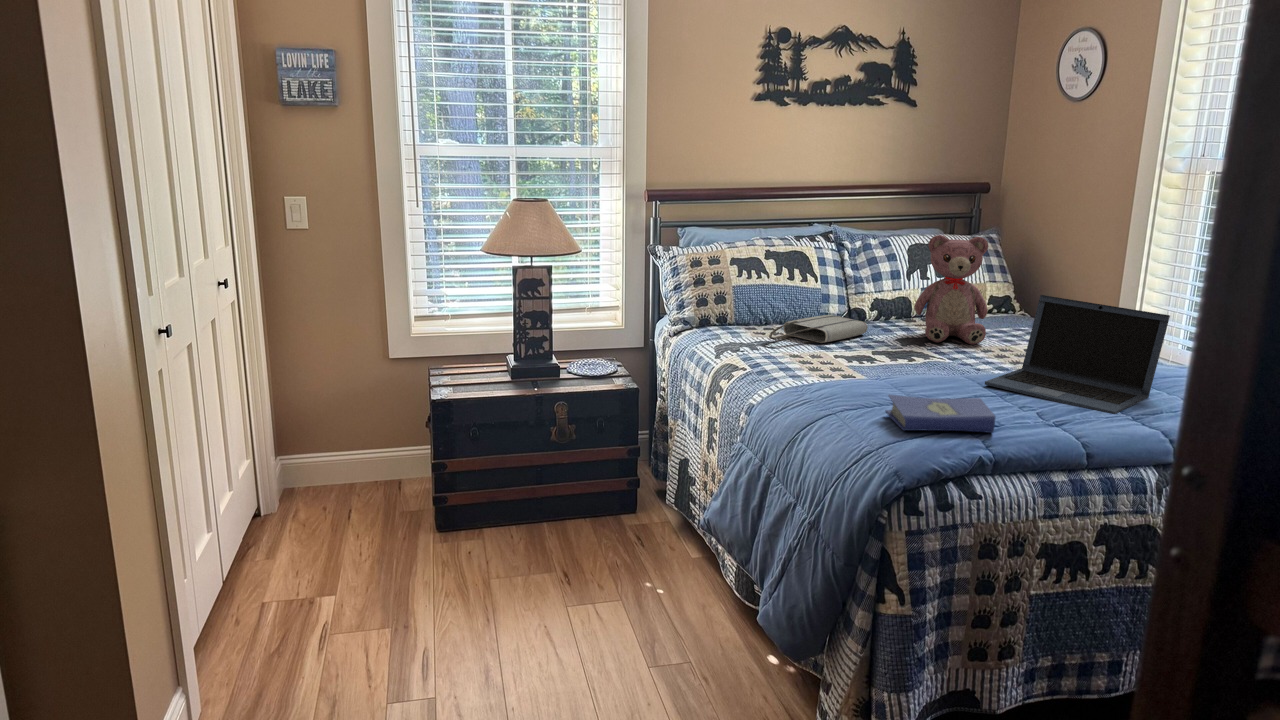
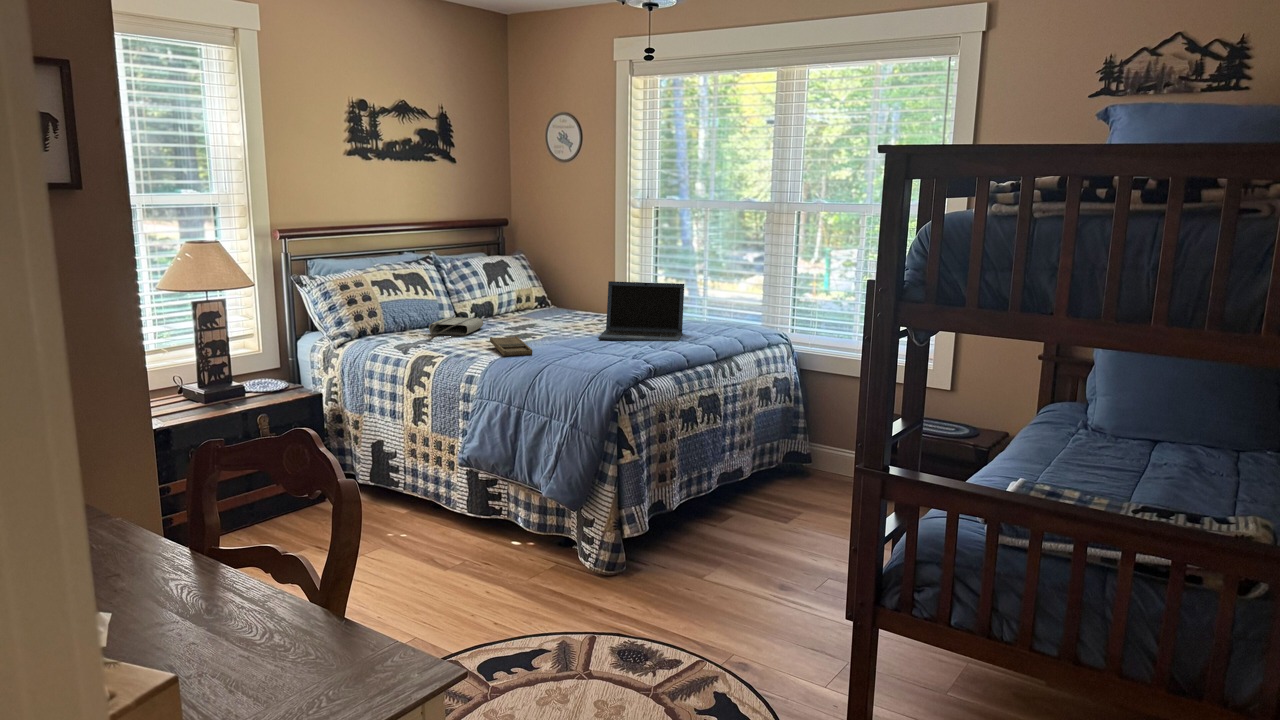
teddy bear: present [914,235,989,345] -> none [508,251,562,326]
tray: none [800,356,856,395] -> present [490,336,532,356]
hardcover book: present [886,395,995,433] -> none [573,340,641,362]

